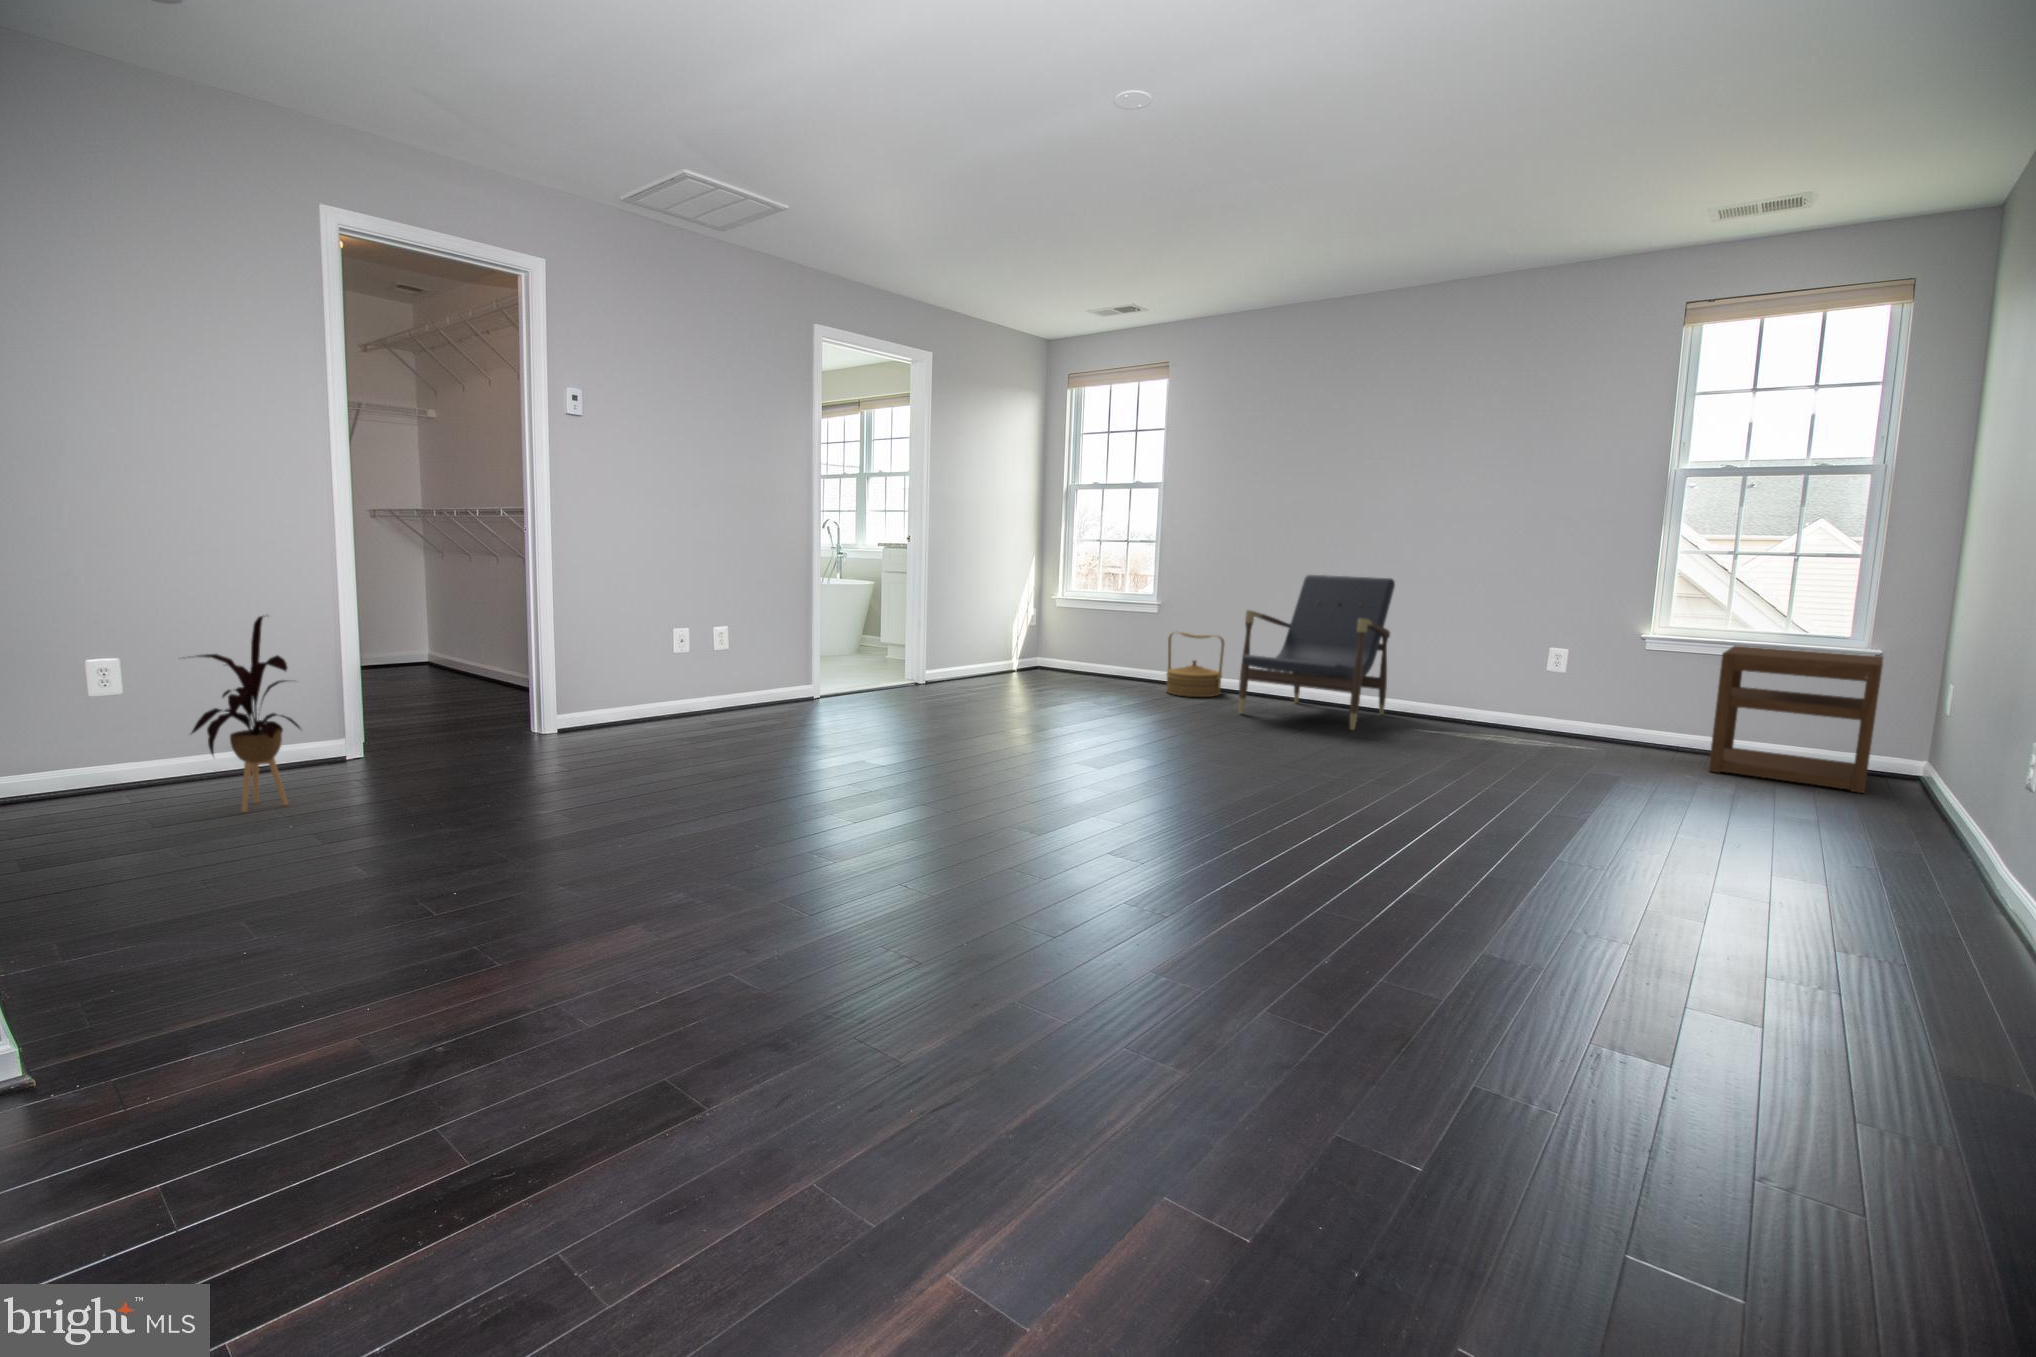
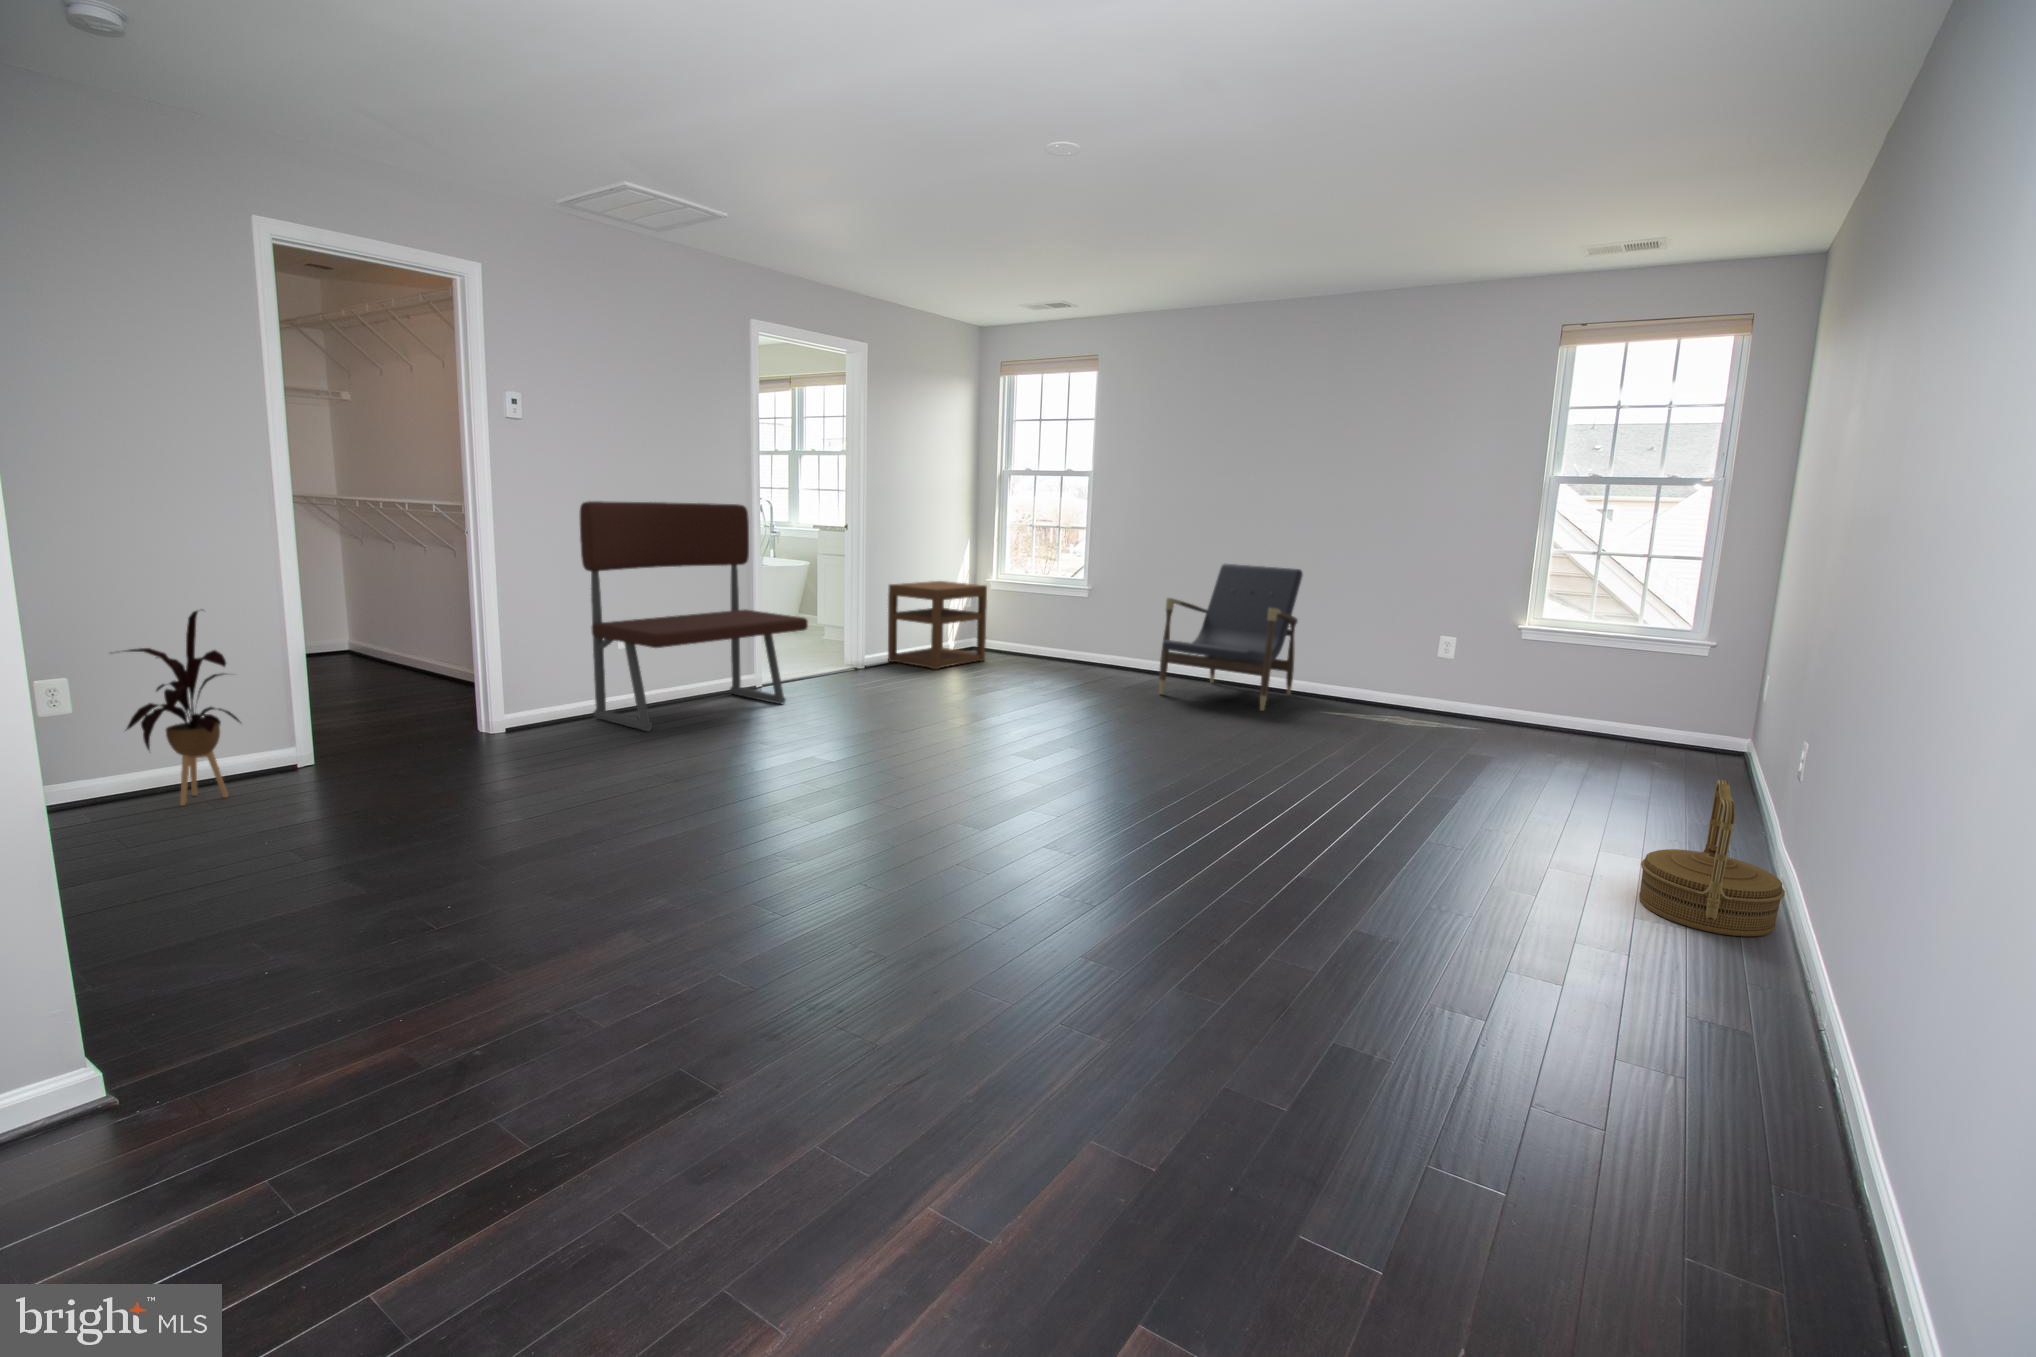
bench: none [638,513,867,747] -> present [580,501,808,731]
woven basket: present [1166,632,1224,697] -> present [1639,780,1785,937]
nightstand: present [1709,646,1883,793] -> present [888,581,987,670]

